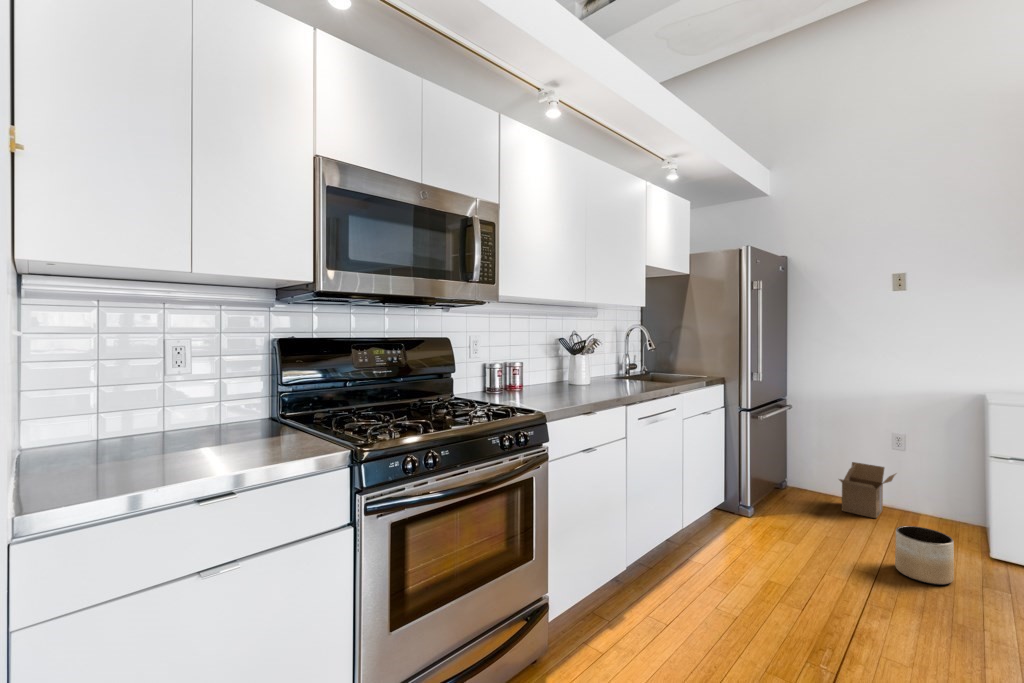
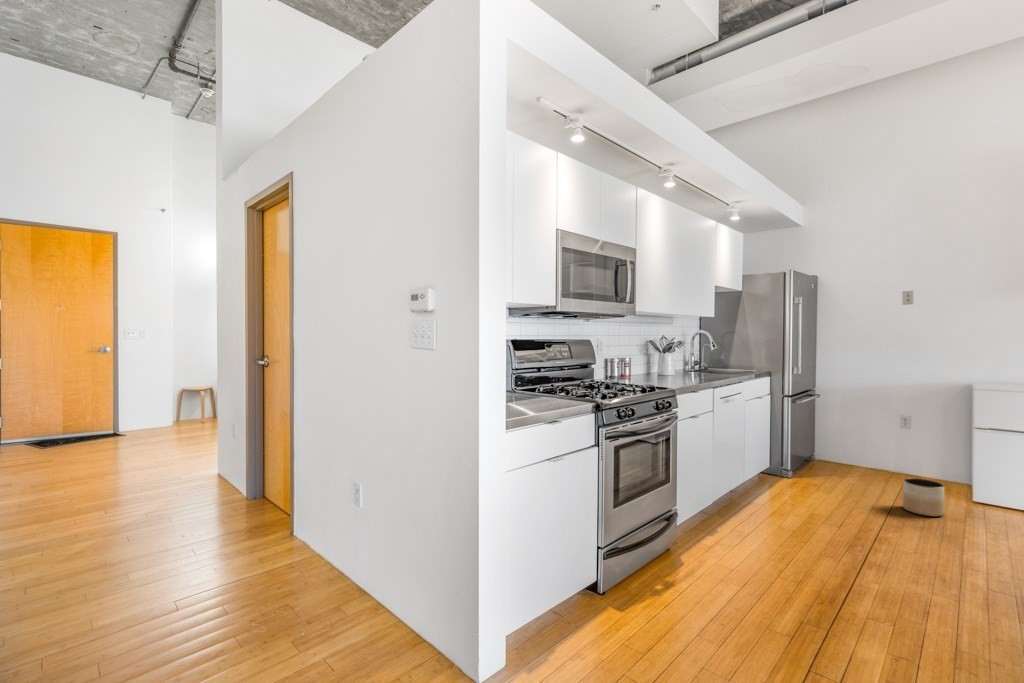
cardboard box: present [839,462,896,518] -> none [858,439,903,480]

